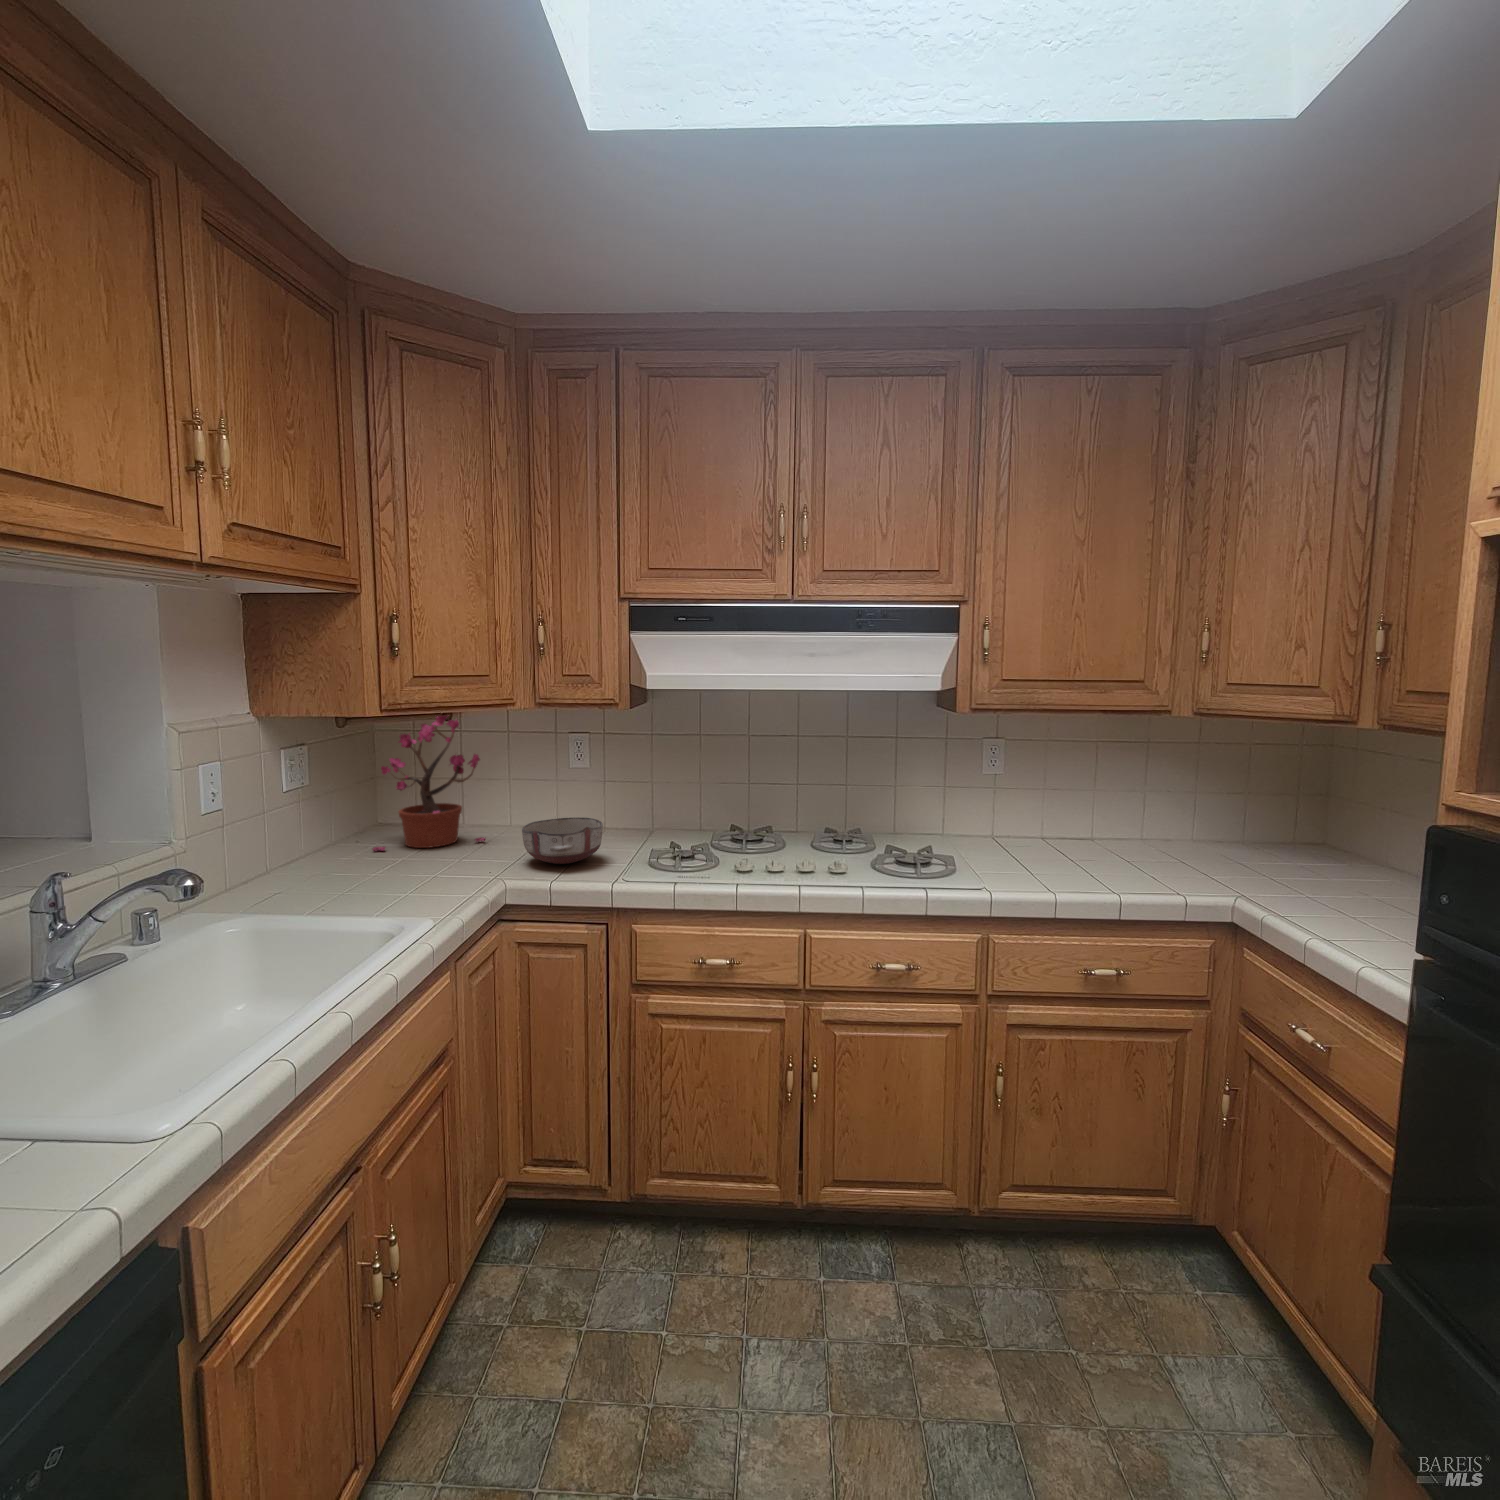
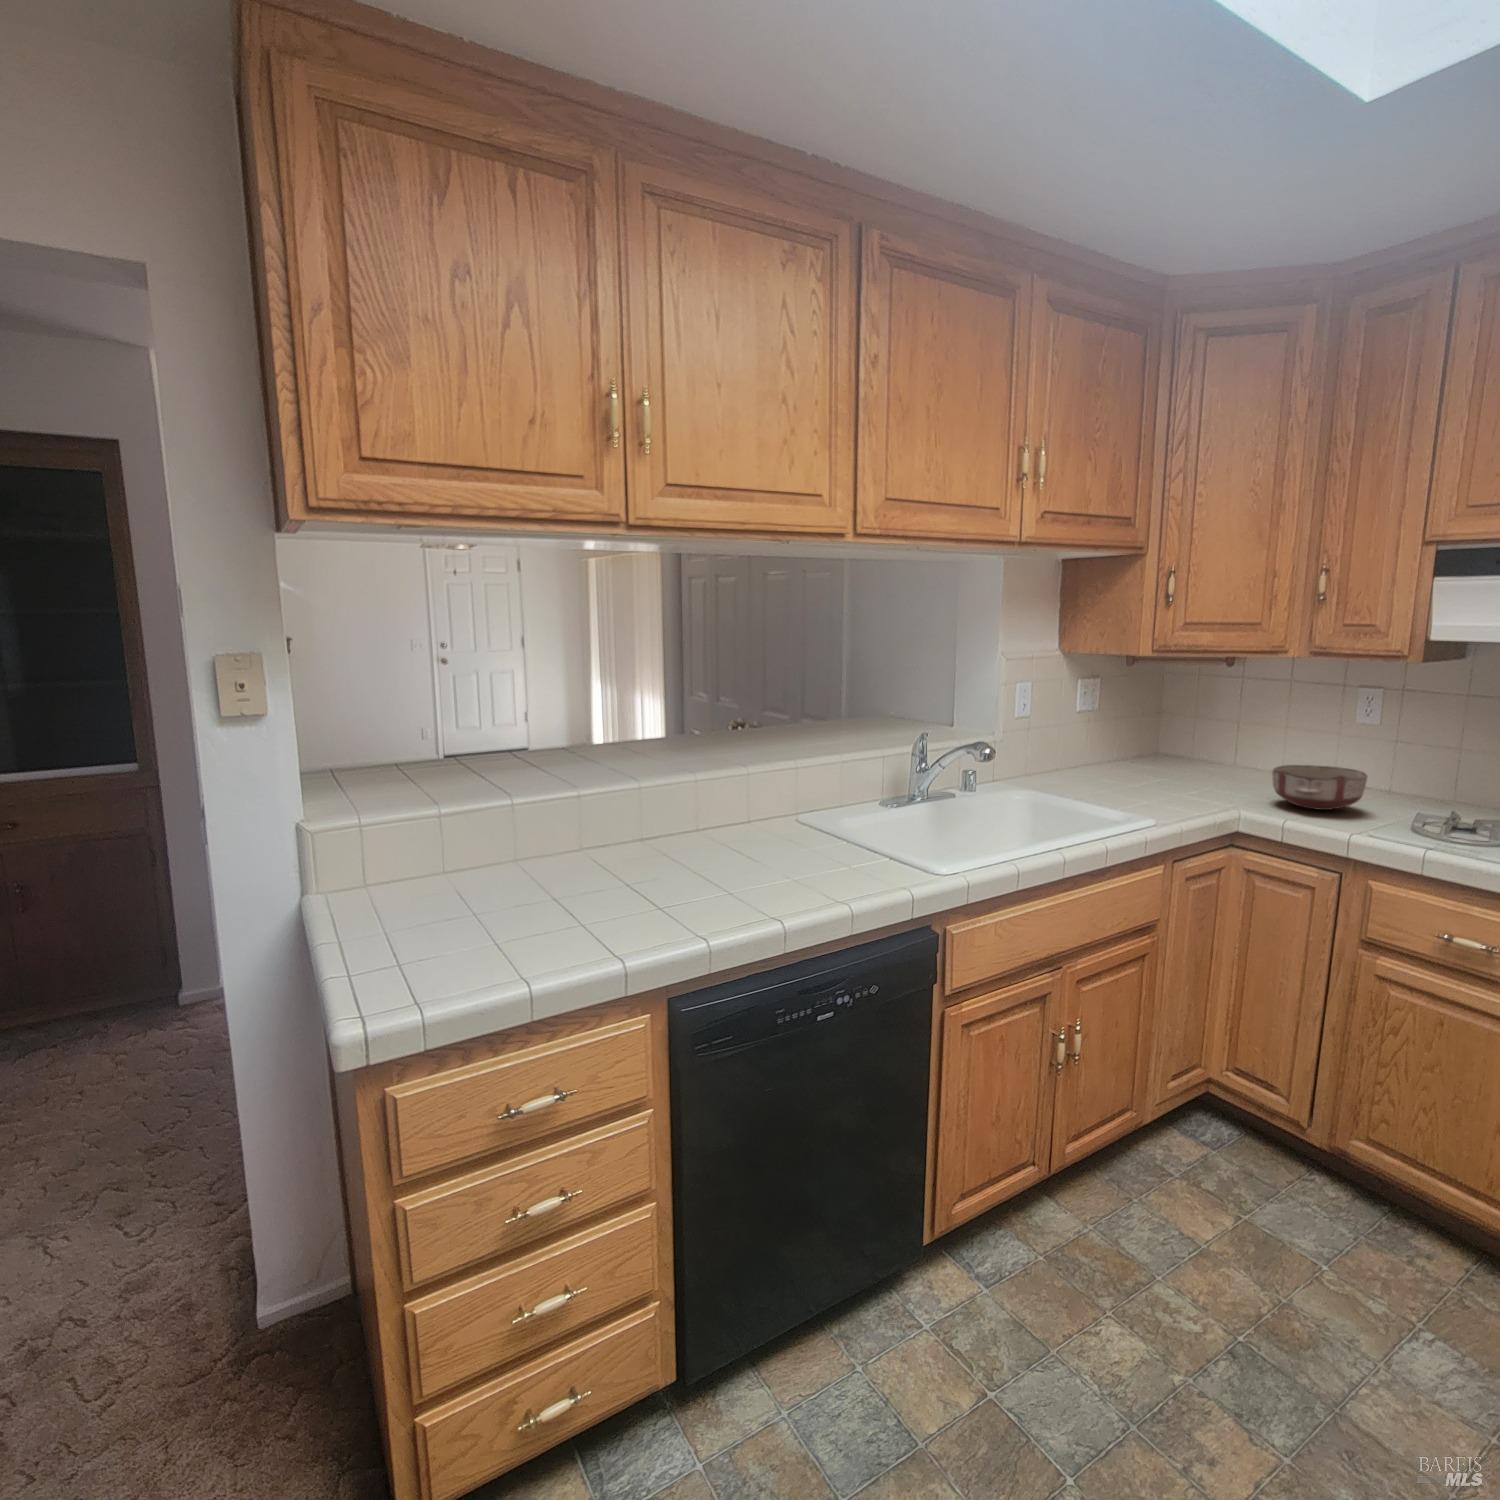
potted plant: present [372,716,485,851] -> none [1140,655,1252,779]

